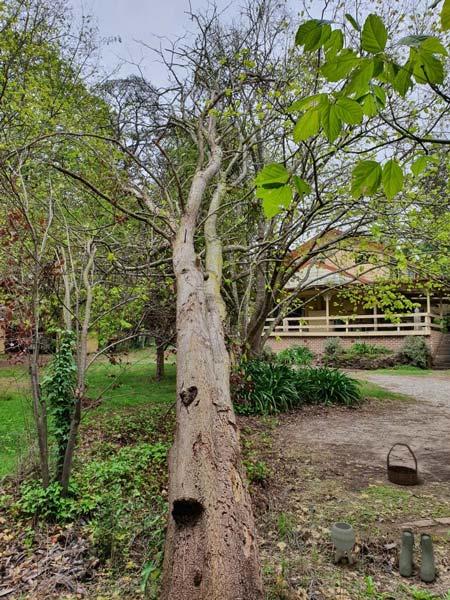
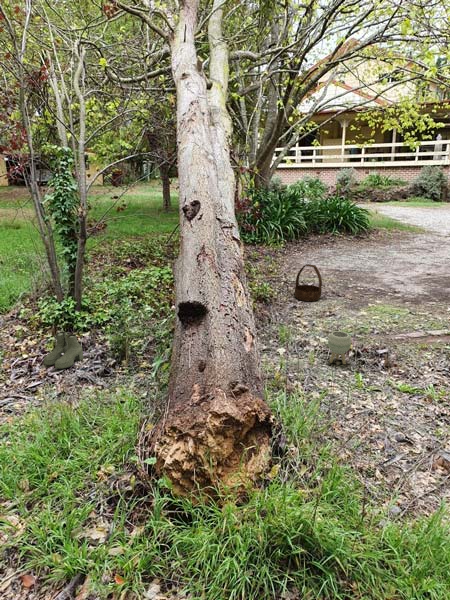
basket: present [387,443,418,485] -> present [295,264,322,301]
boots: present [399,530,435,582] -> present [44,332,83,369]

